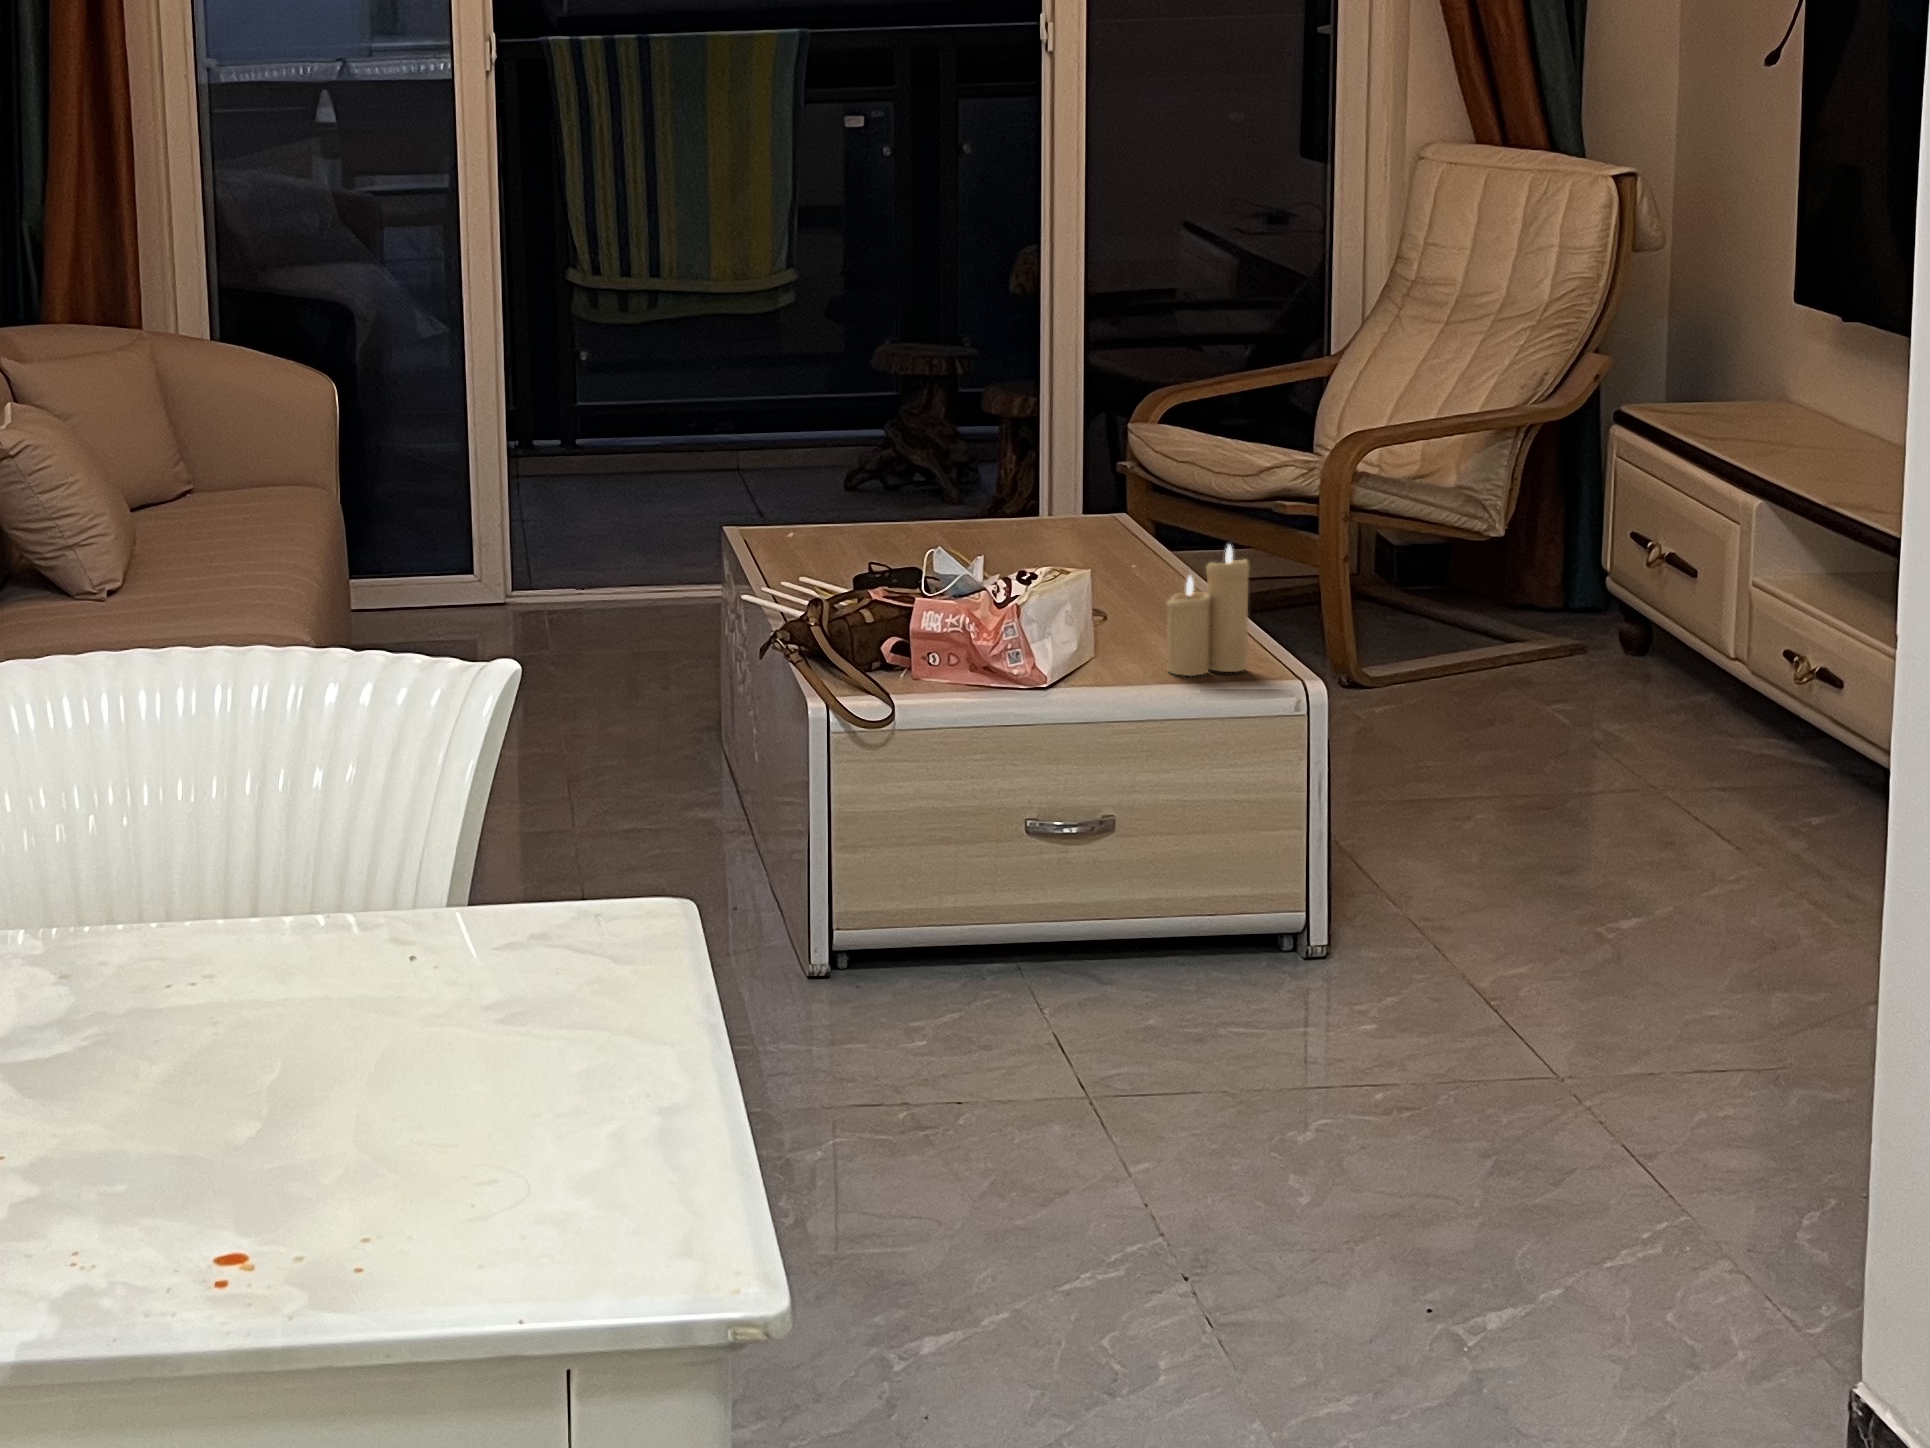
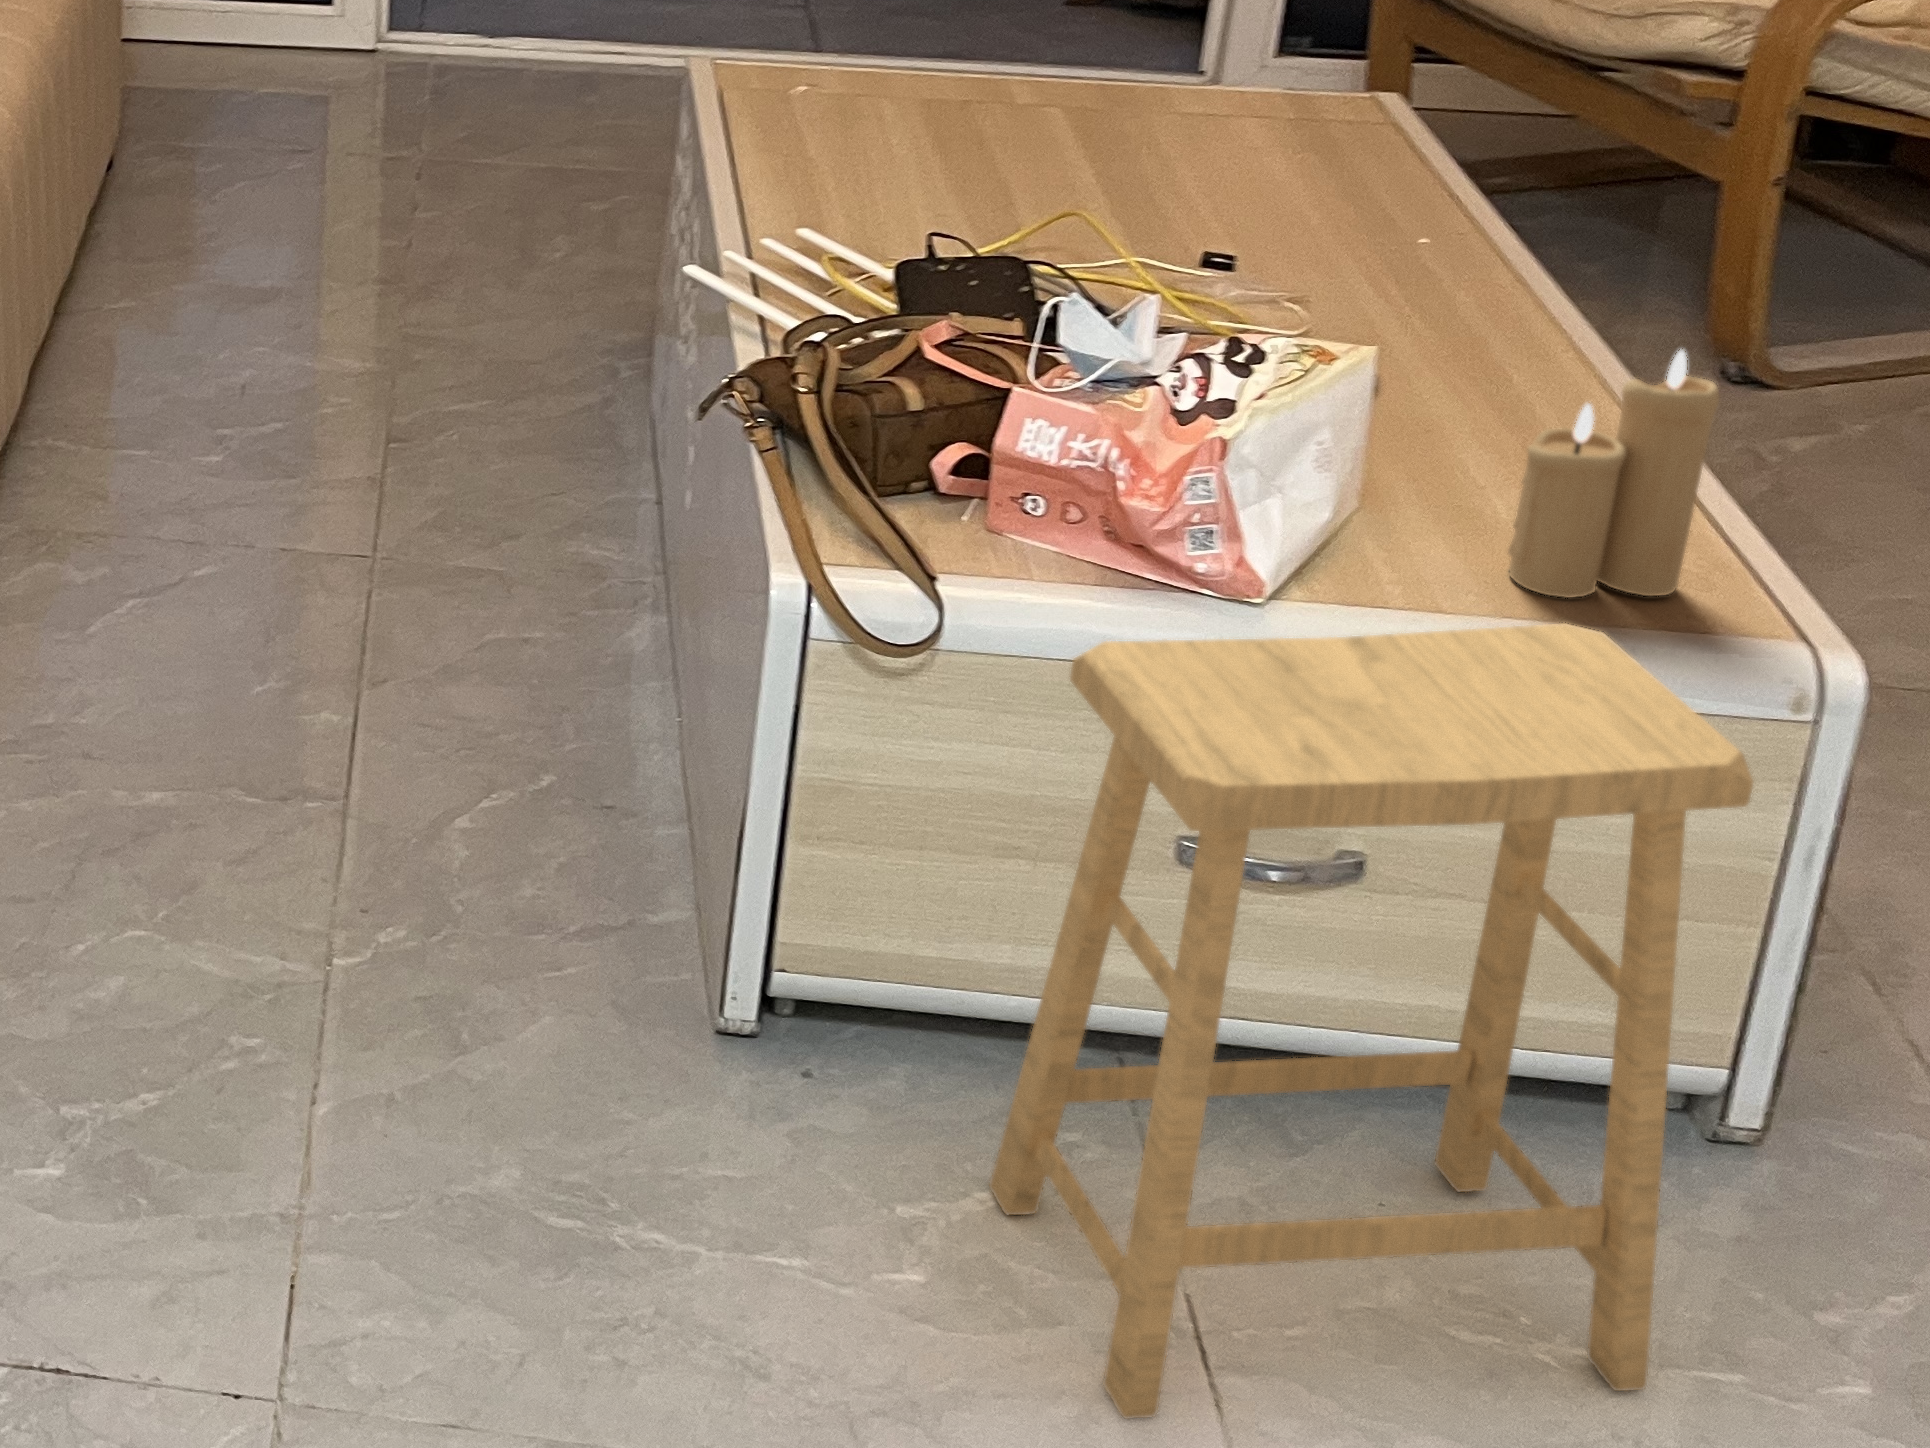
footstool: none [952,663,1269,1070] -> present [989,623,1753,1419]

